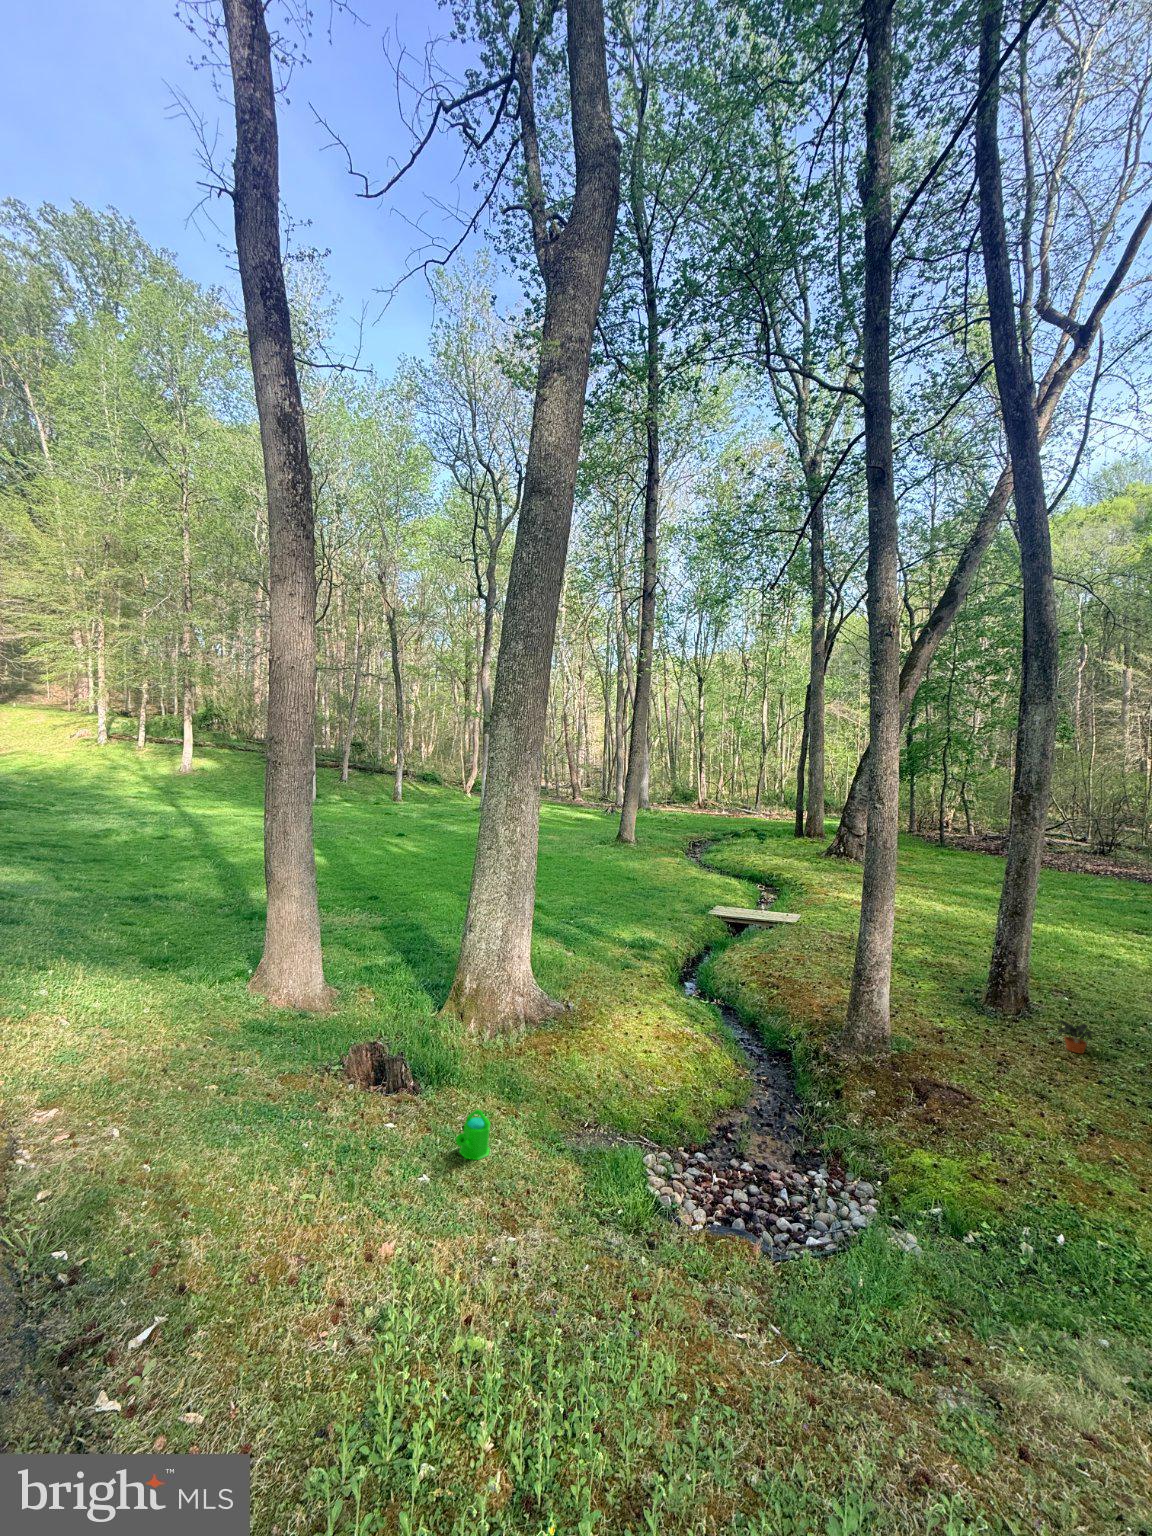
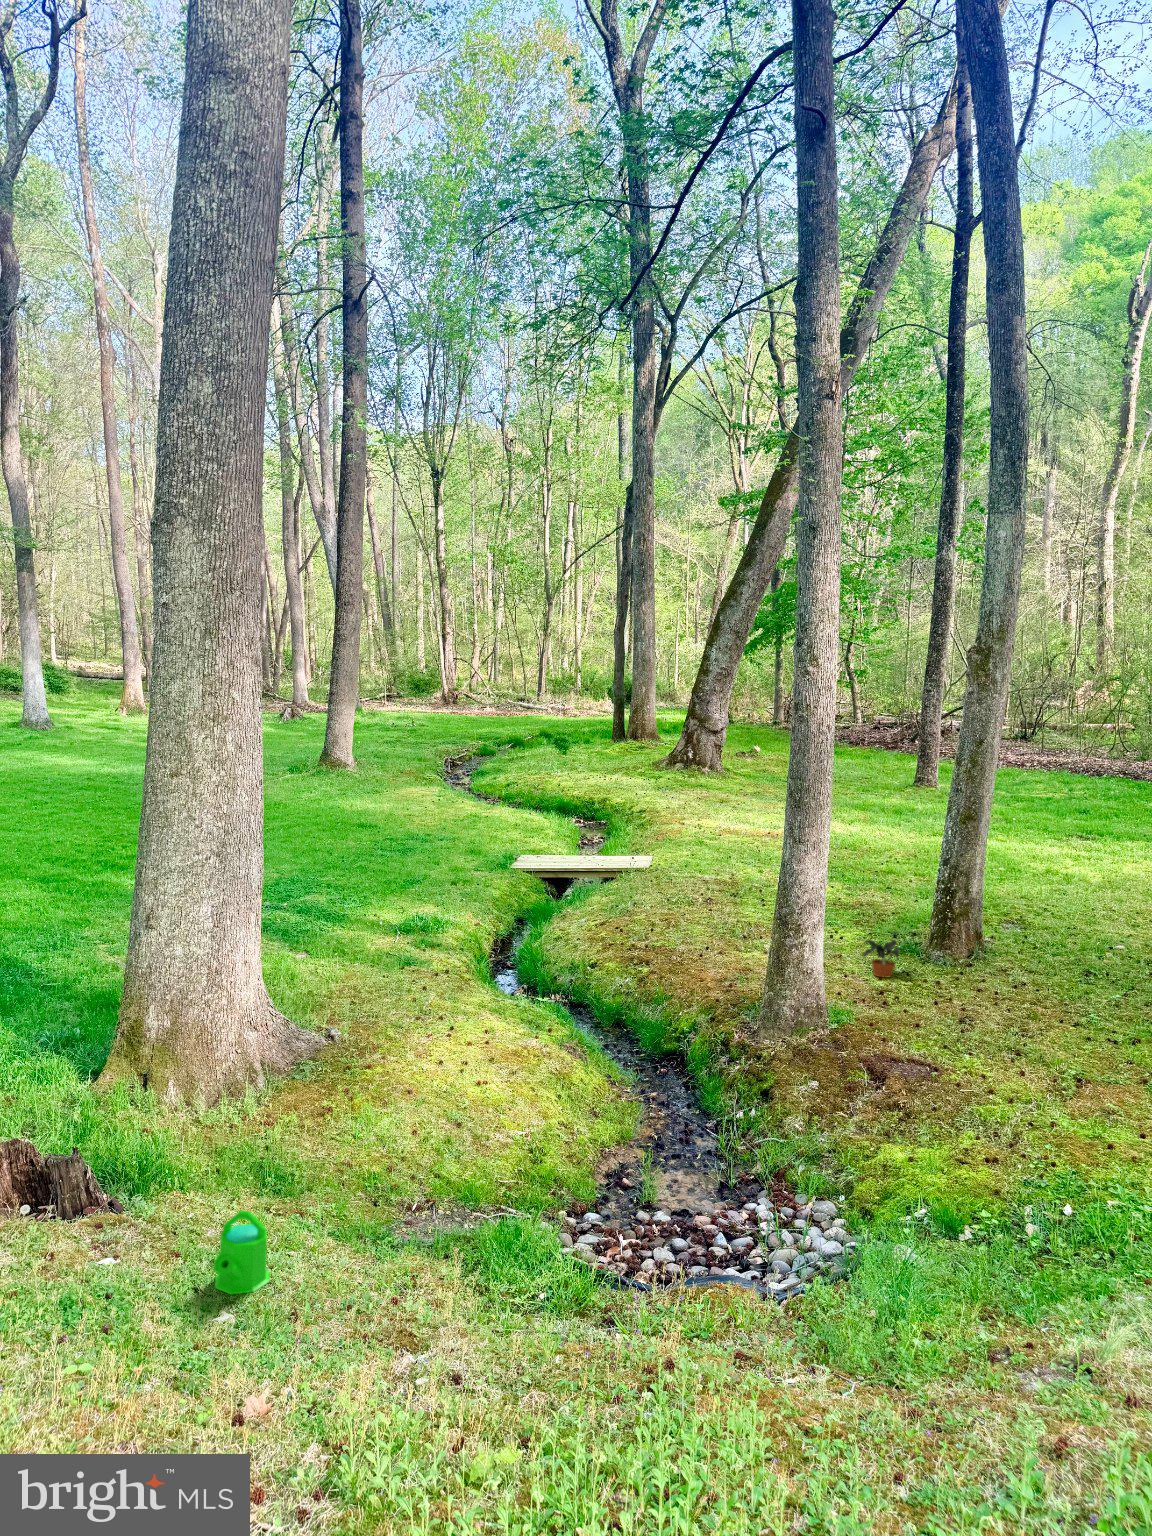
potted plant: present [1057,1020,1095,1054] -> present [863,940,904,978]

